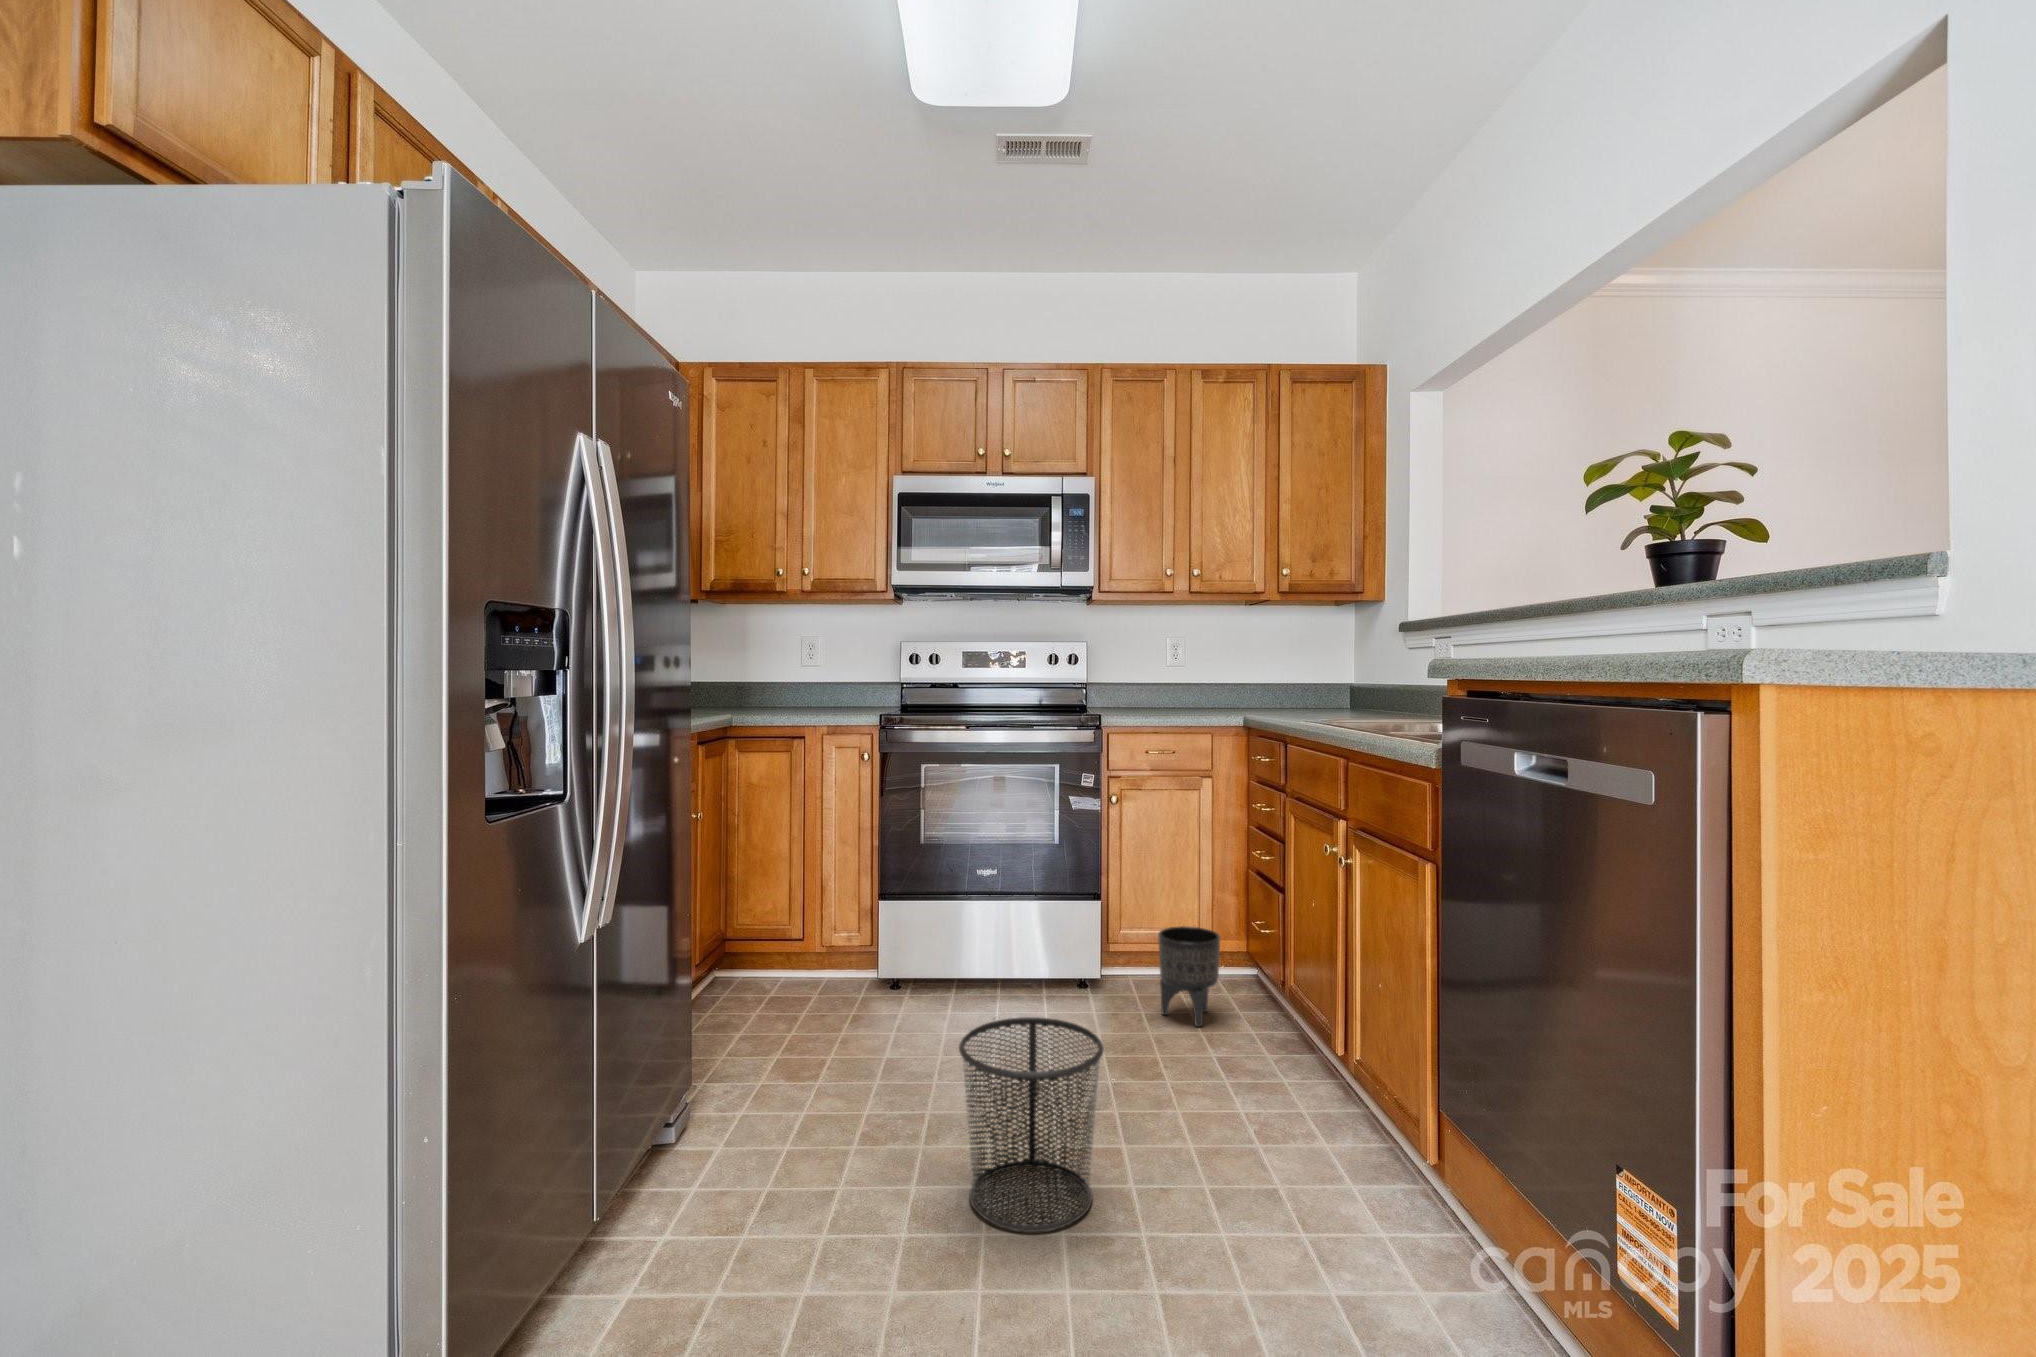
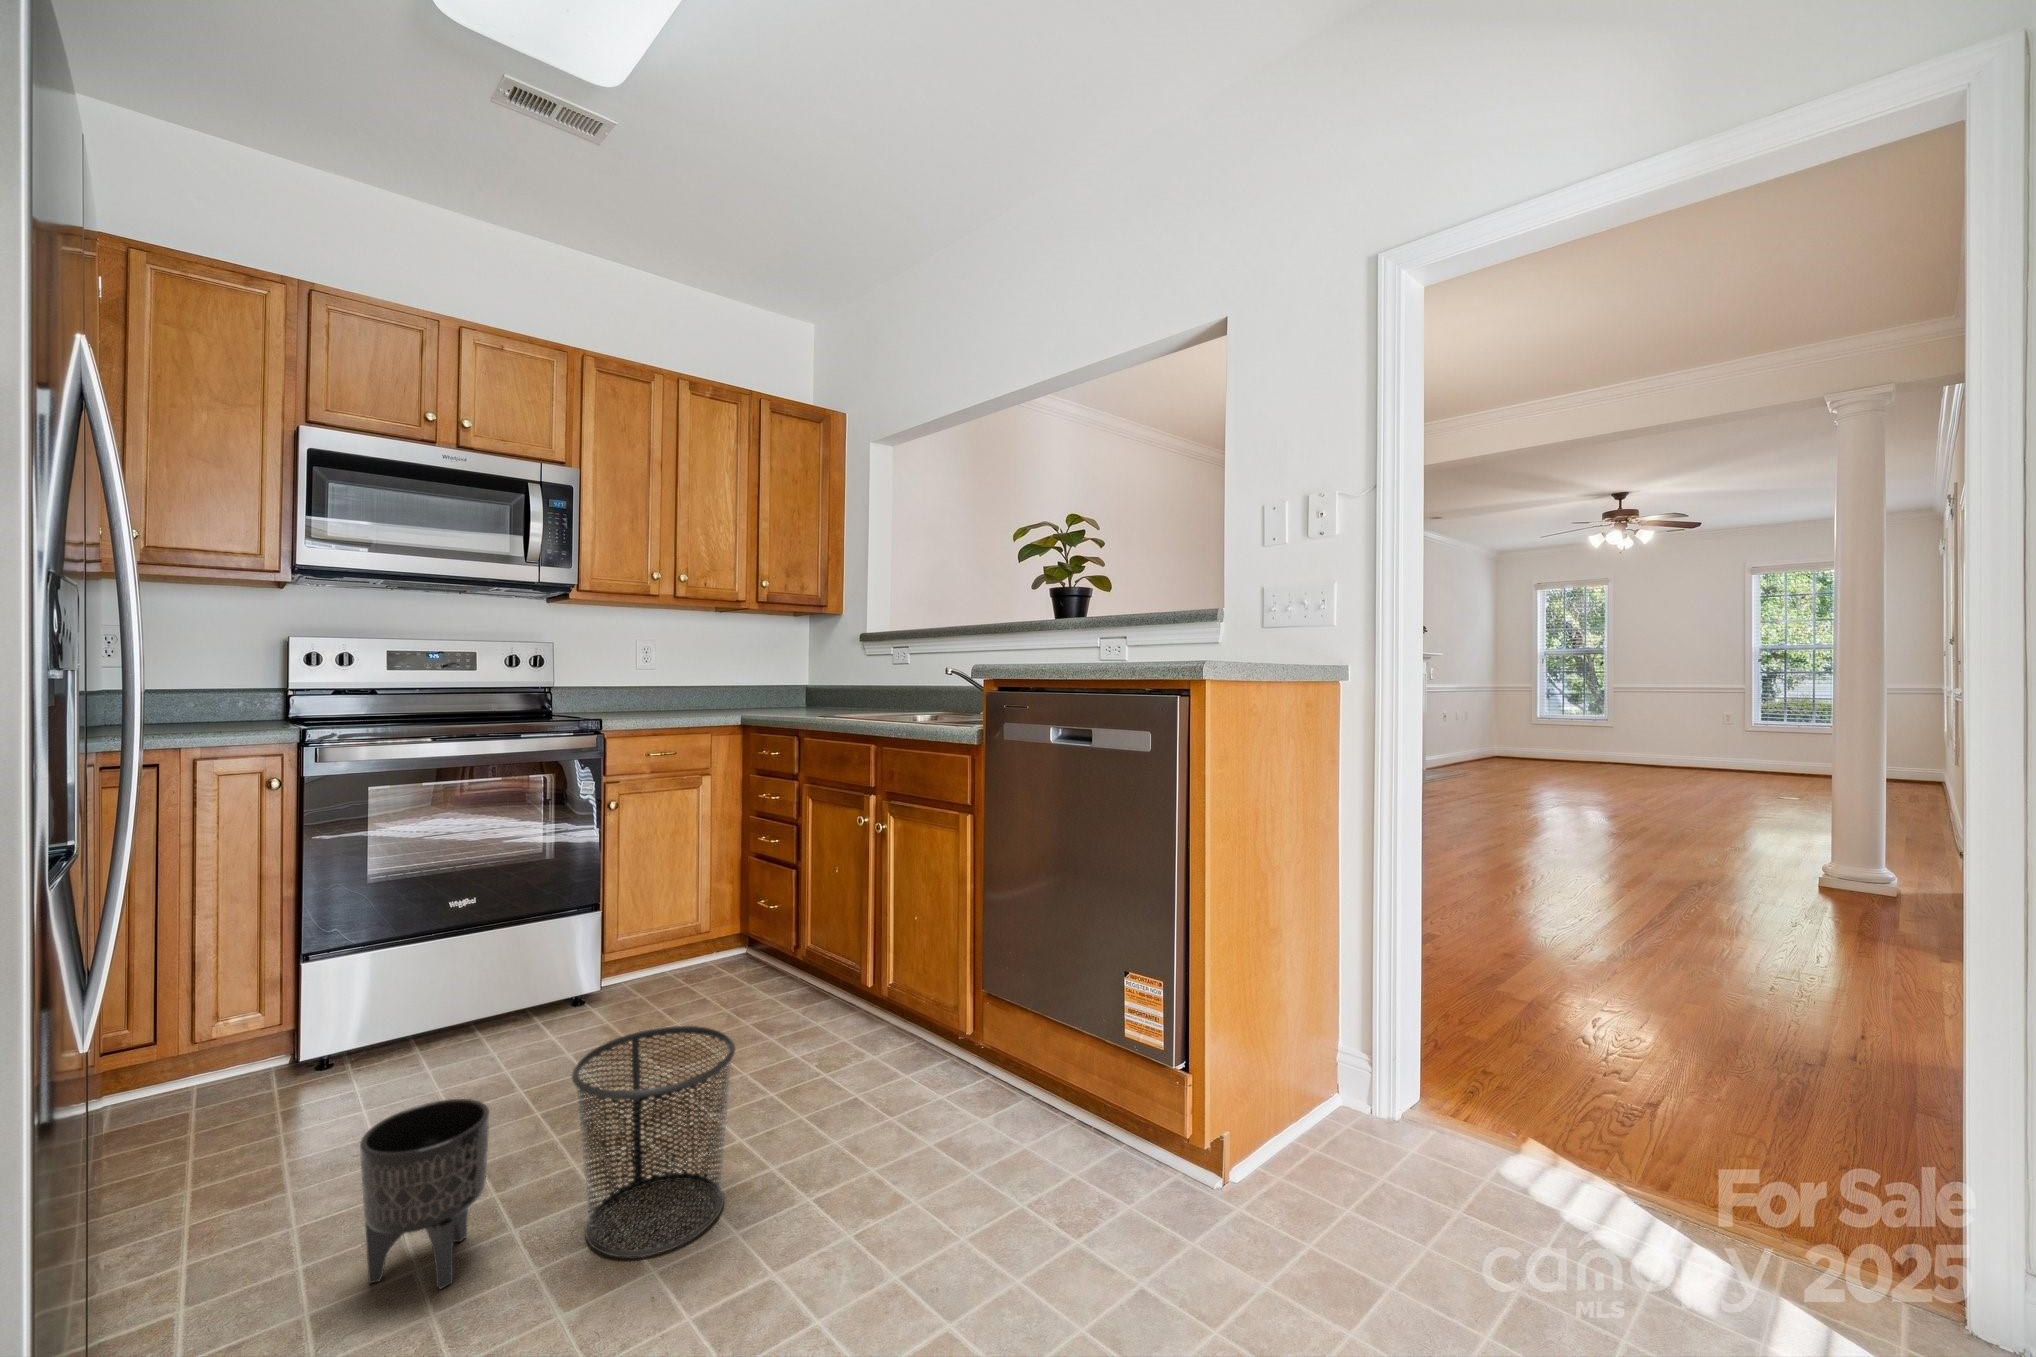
planter: present [1158,926,1221,1027] -> present [360,1099,490,1289]

